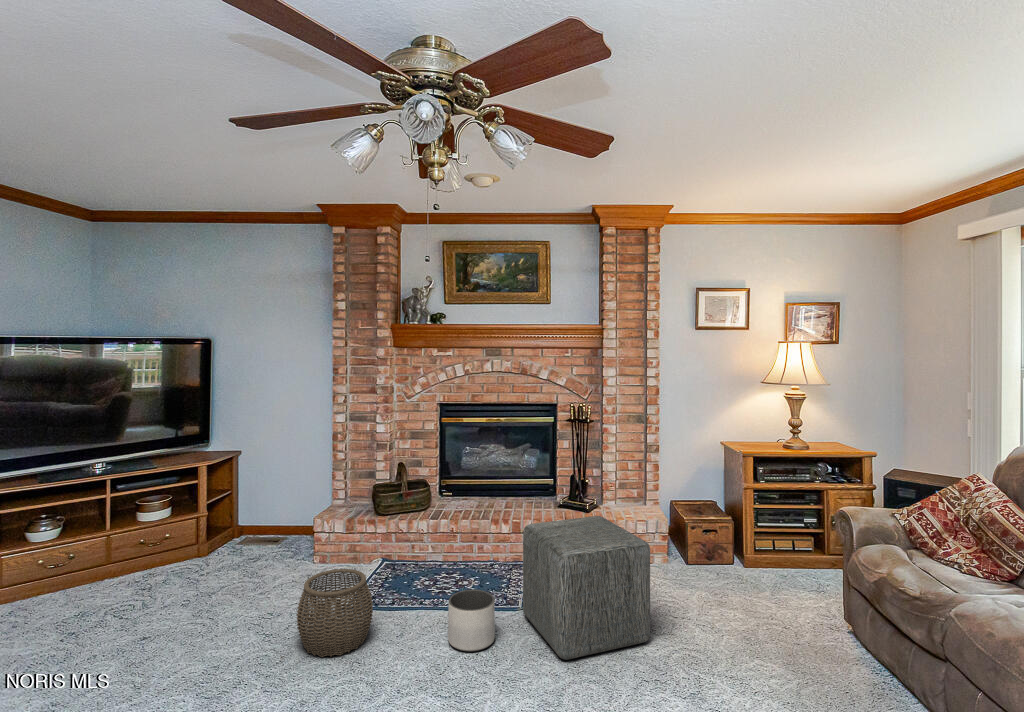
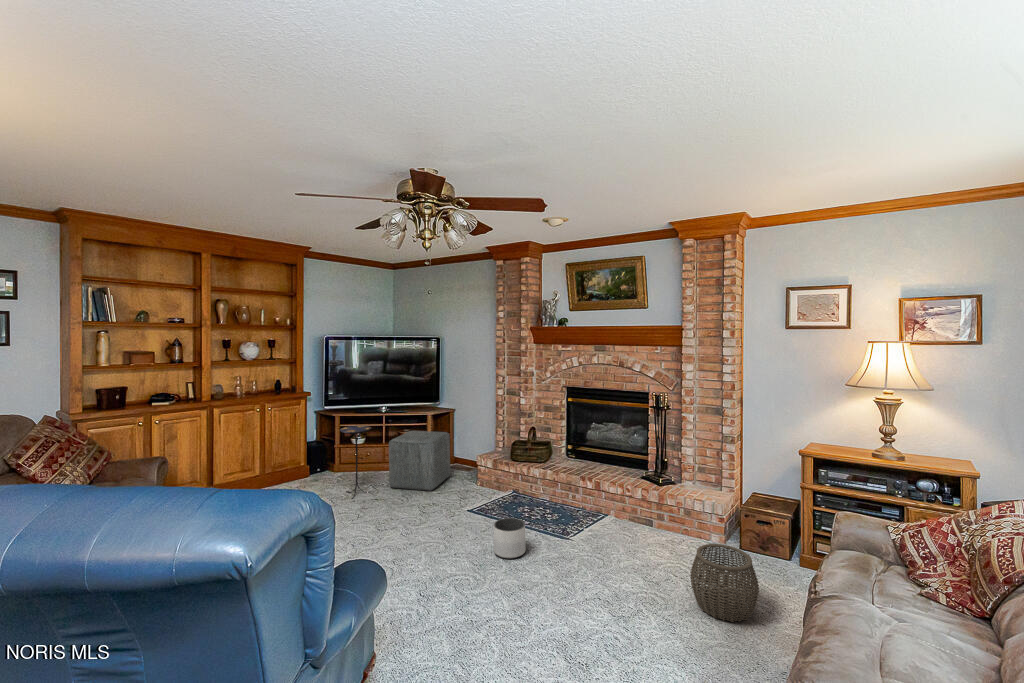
side table: none [58,494,131,639] -> present [340,426,371,498]
ottoman: present [523,516,650,660] -> present [389,431,450,491]
woven basket: present [297,569,373,657] -> present [690,544,759,622]

